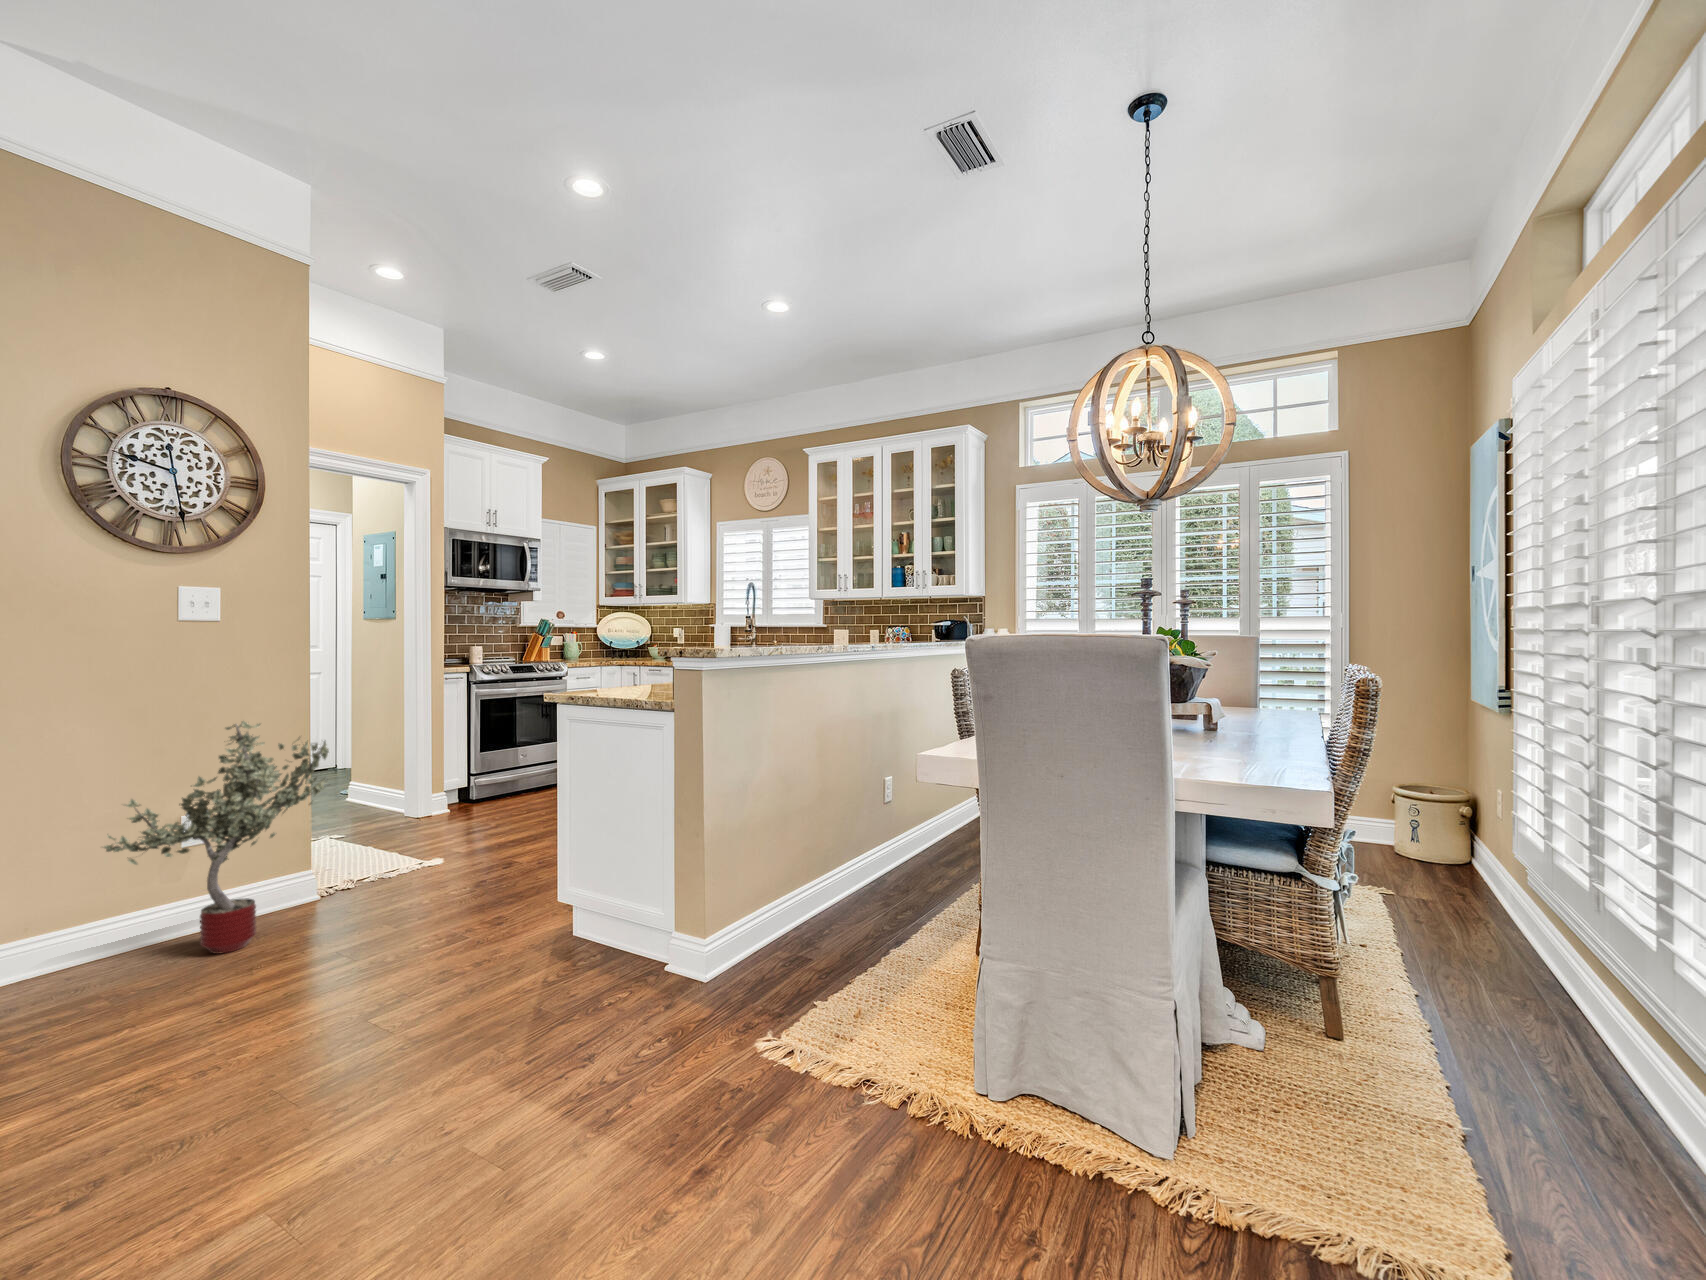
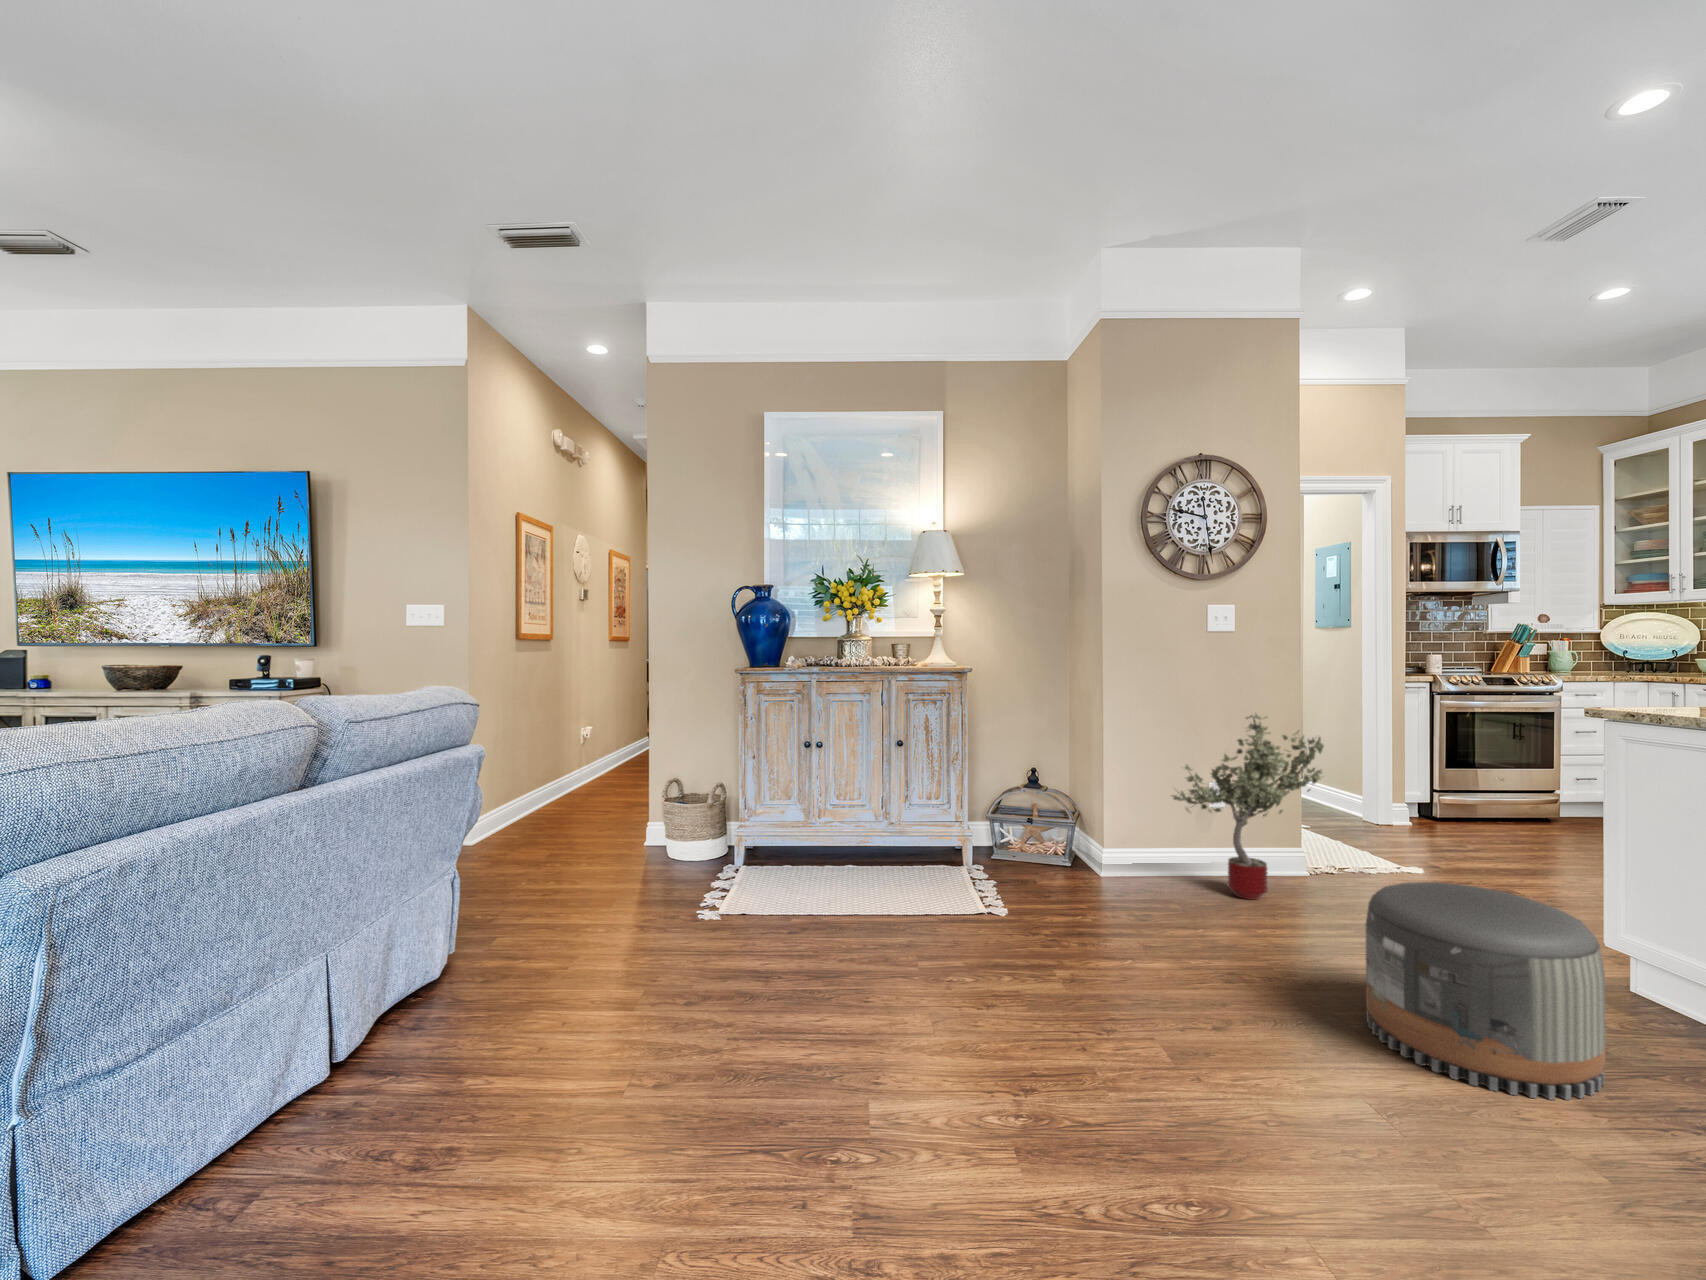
pouf: none [325,875,536,1091] -> present [1365,882,1605,1100]

